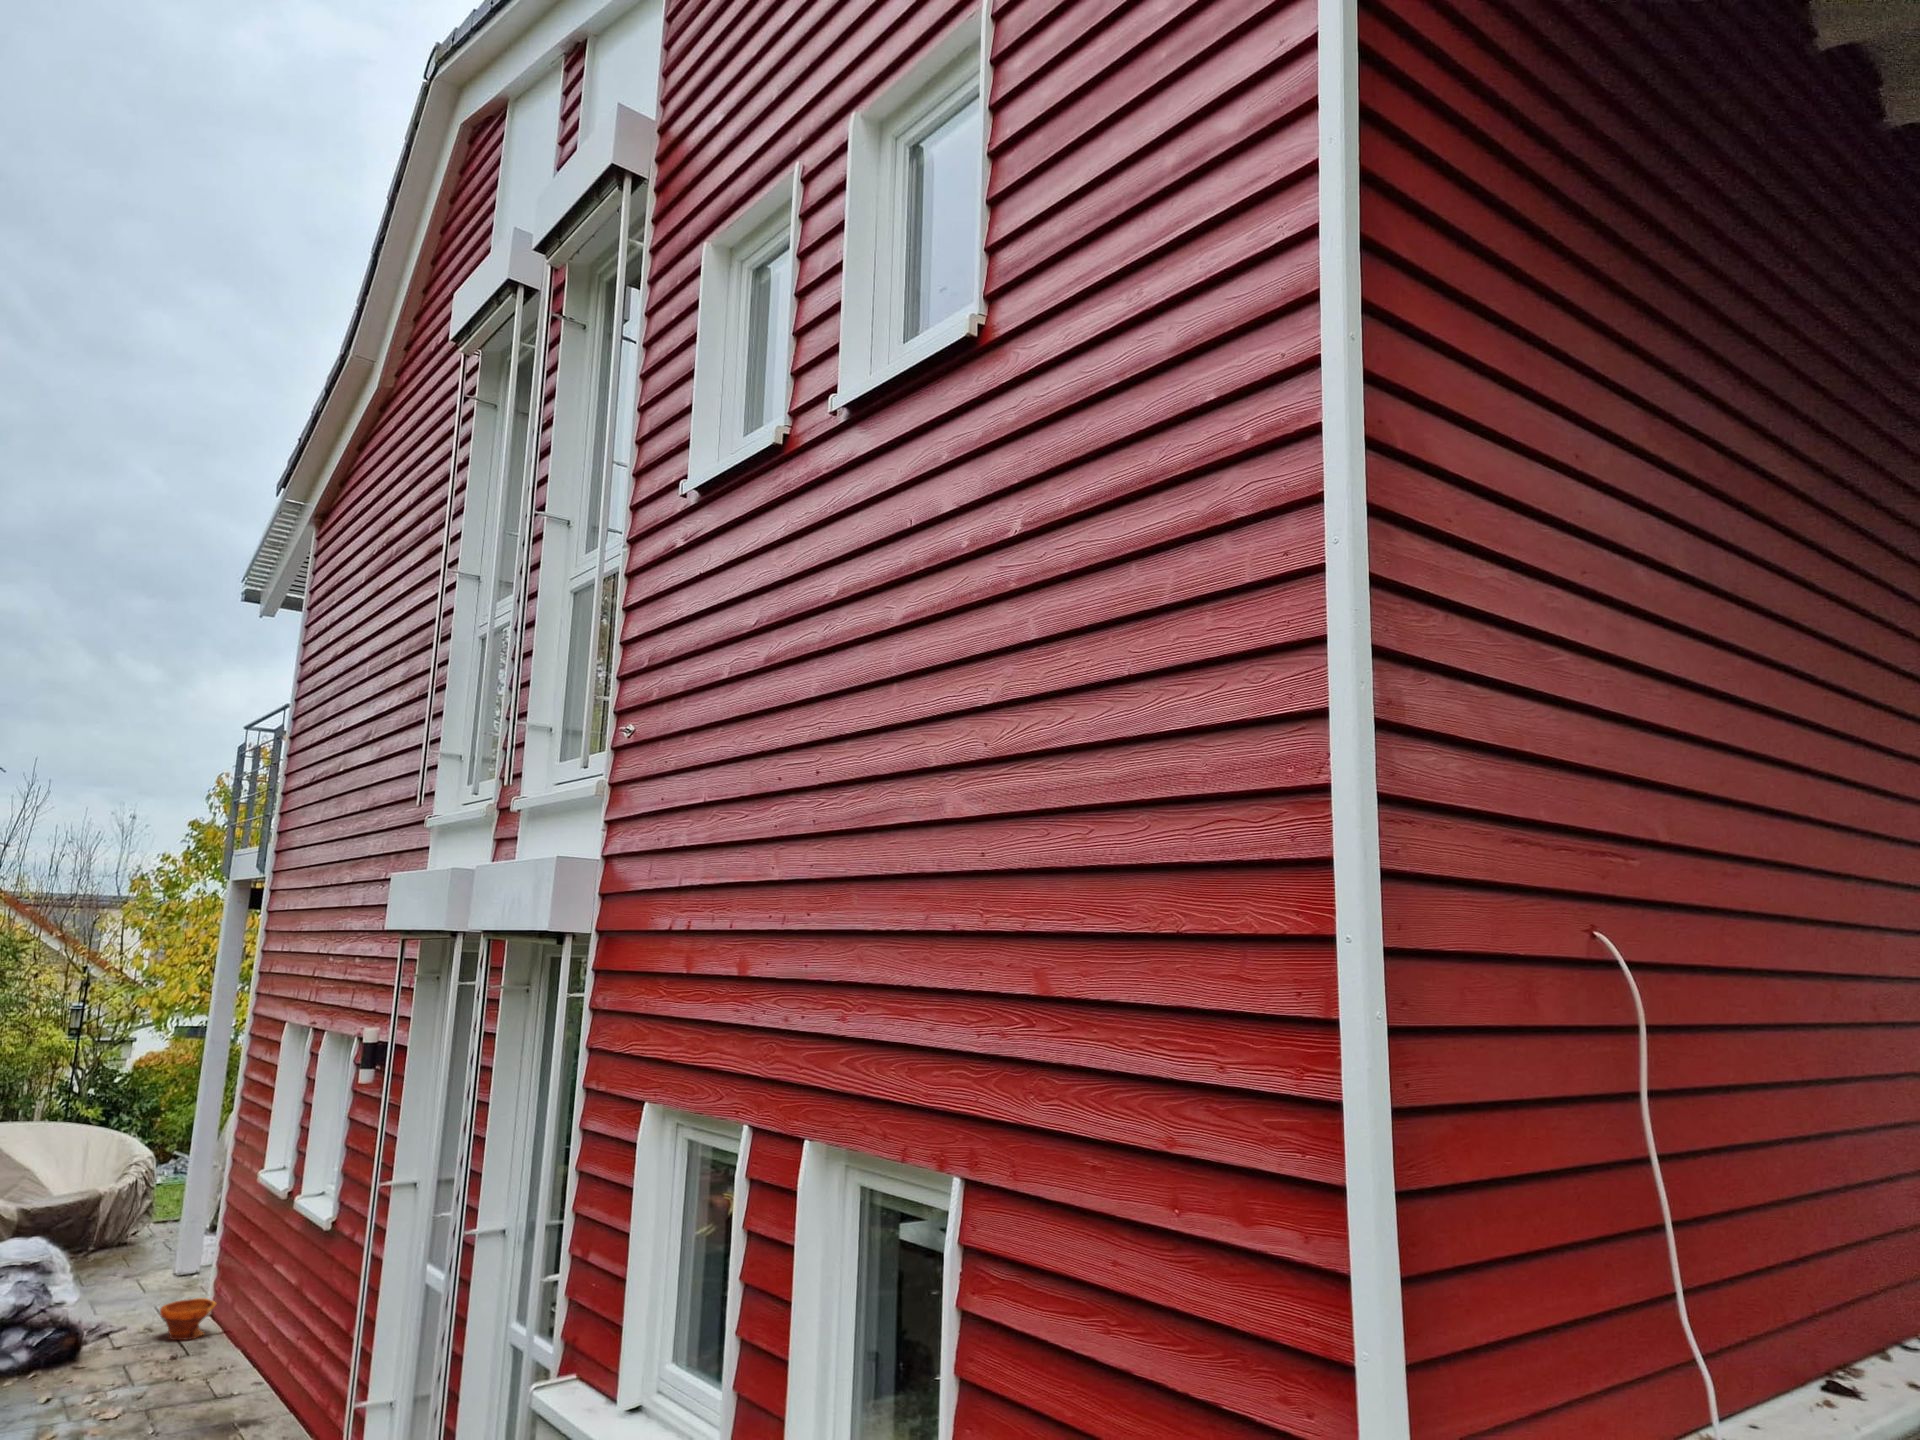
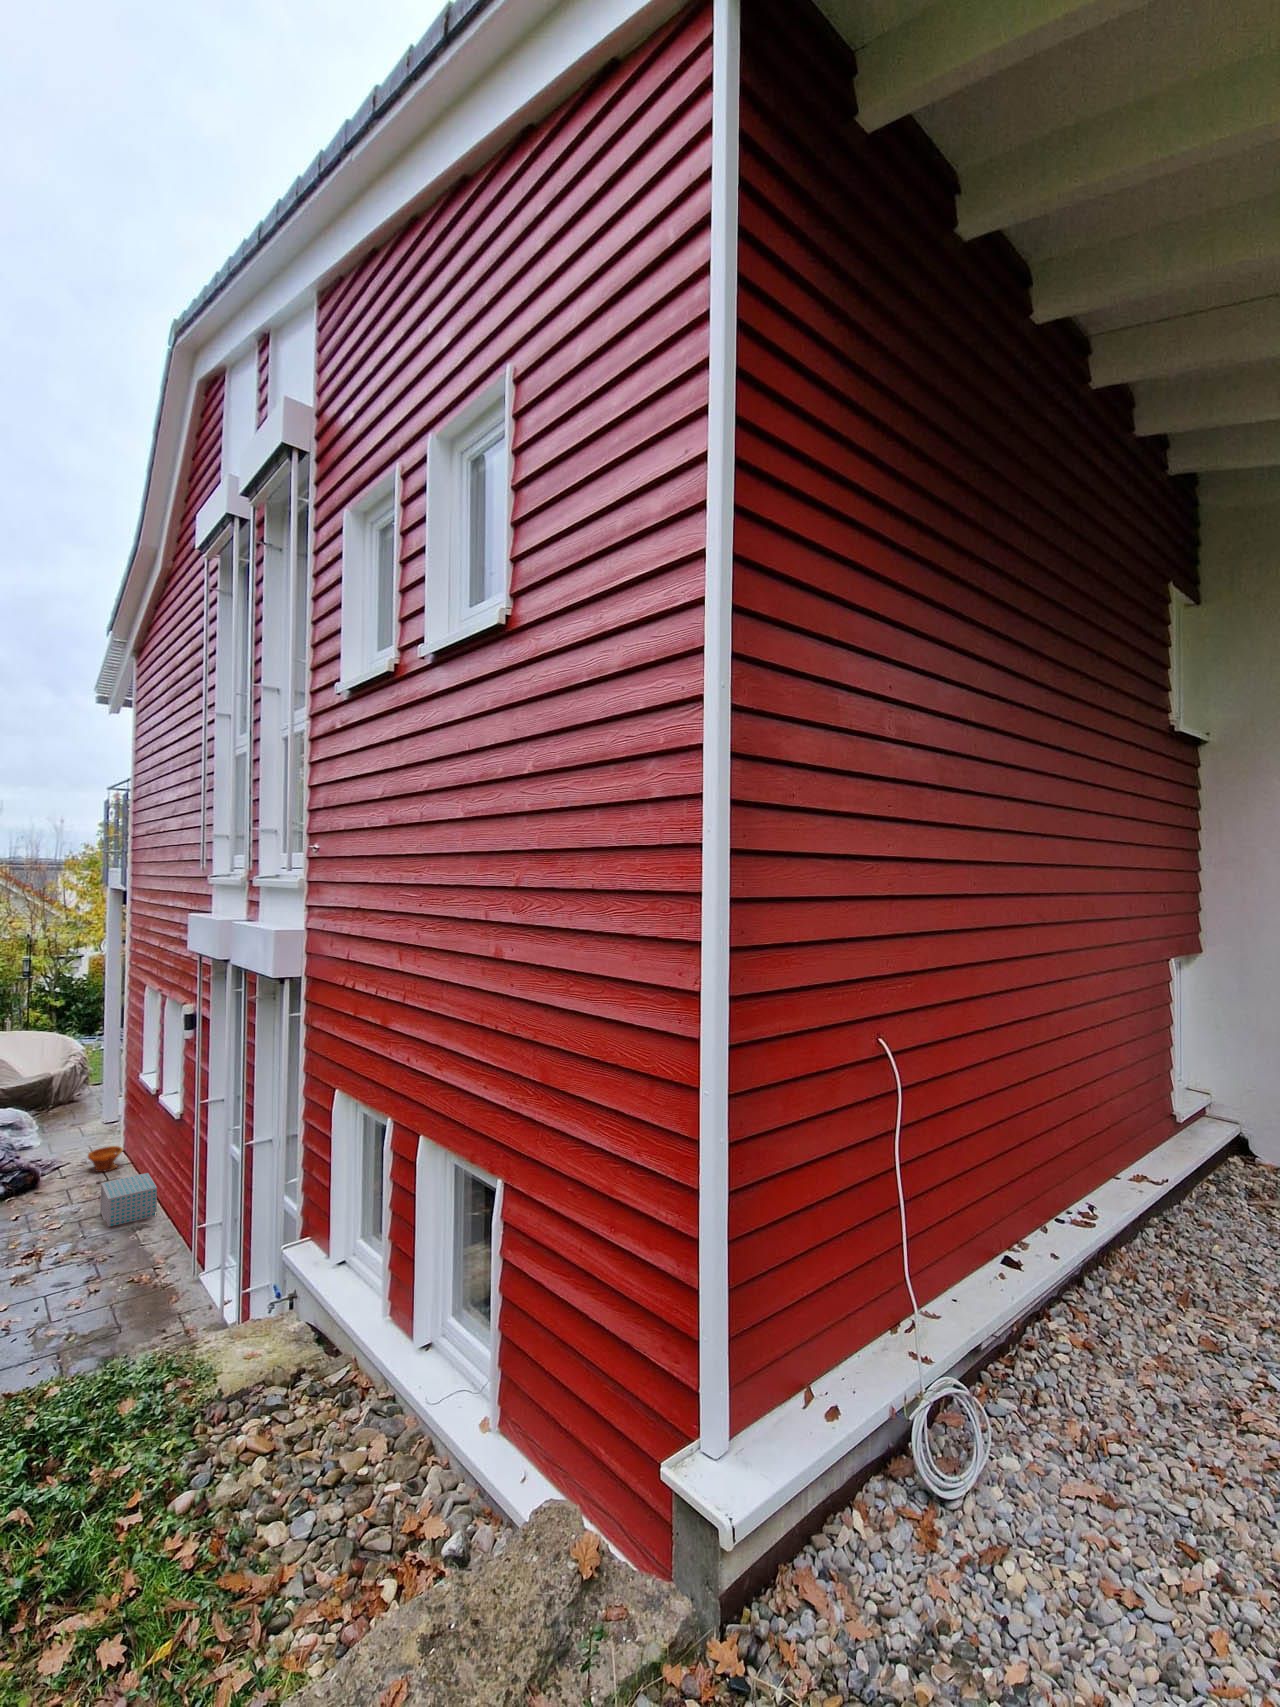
storage box: none [180,1334,276,1421] -> present [100,1173,157,1227]

